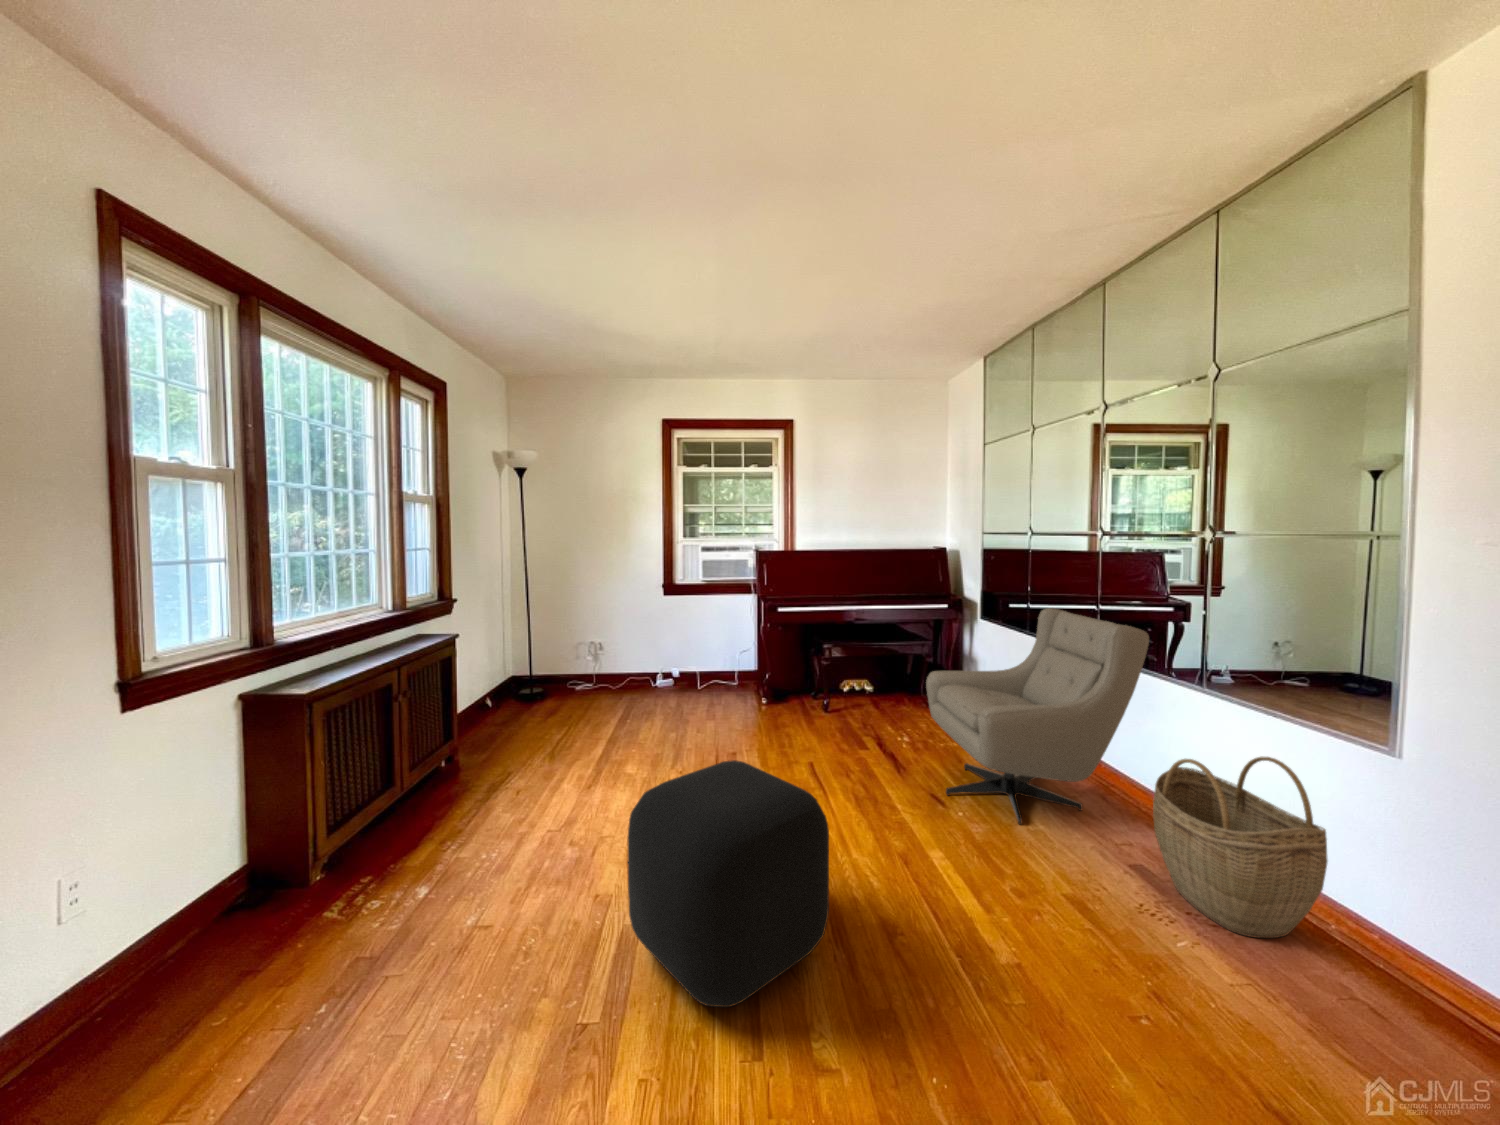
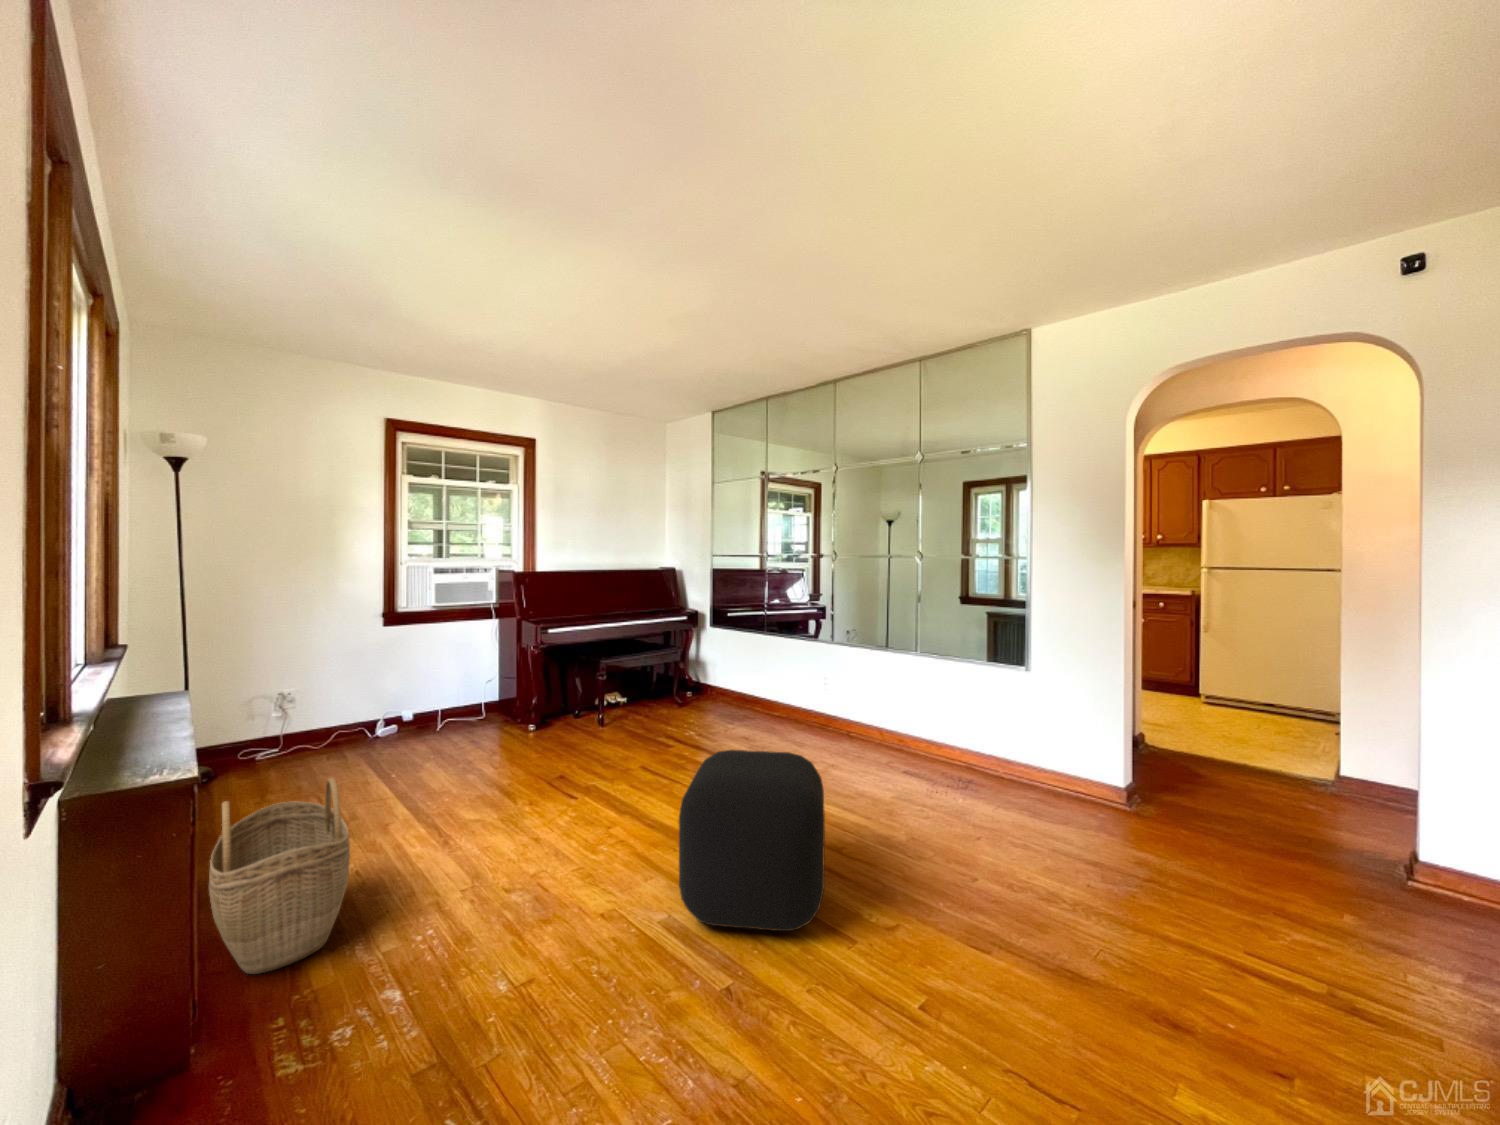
armchair: present [926,608,1149,825] -> none [728,609,873,763]
woven basket: present [1153,757,1328,938] -> present [209,778,350,974]

